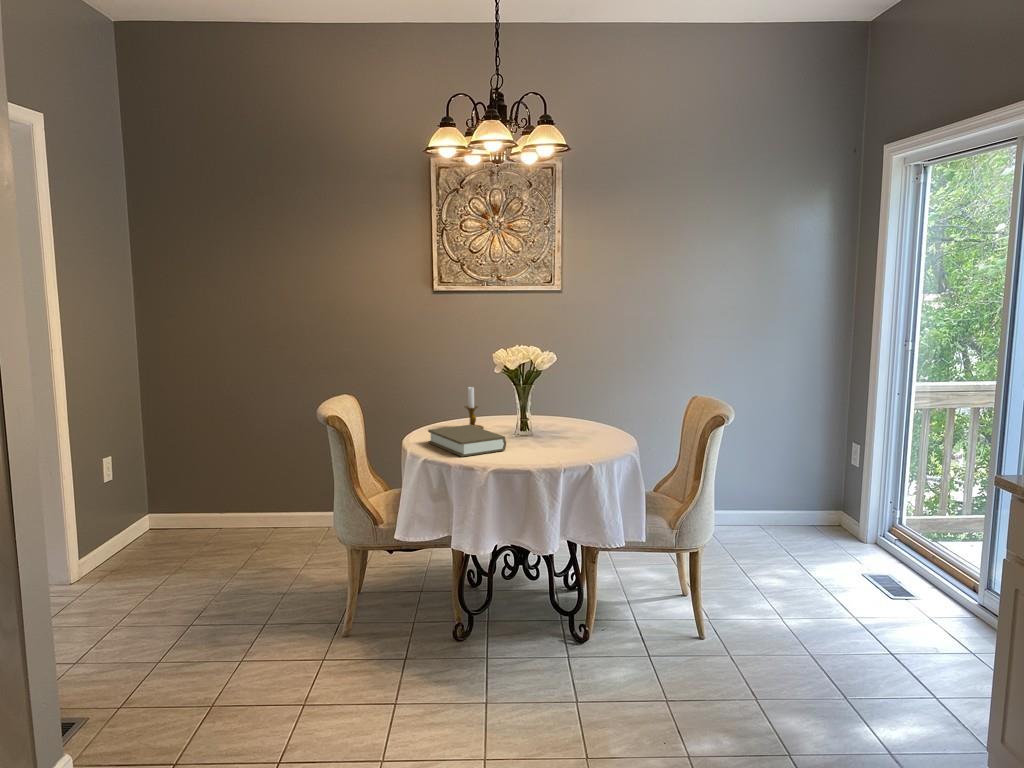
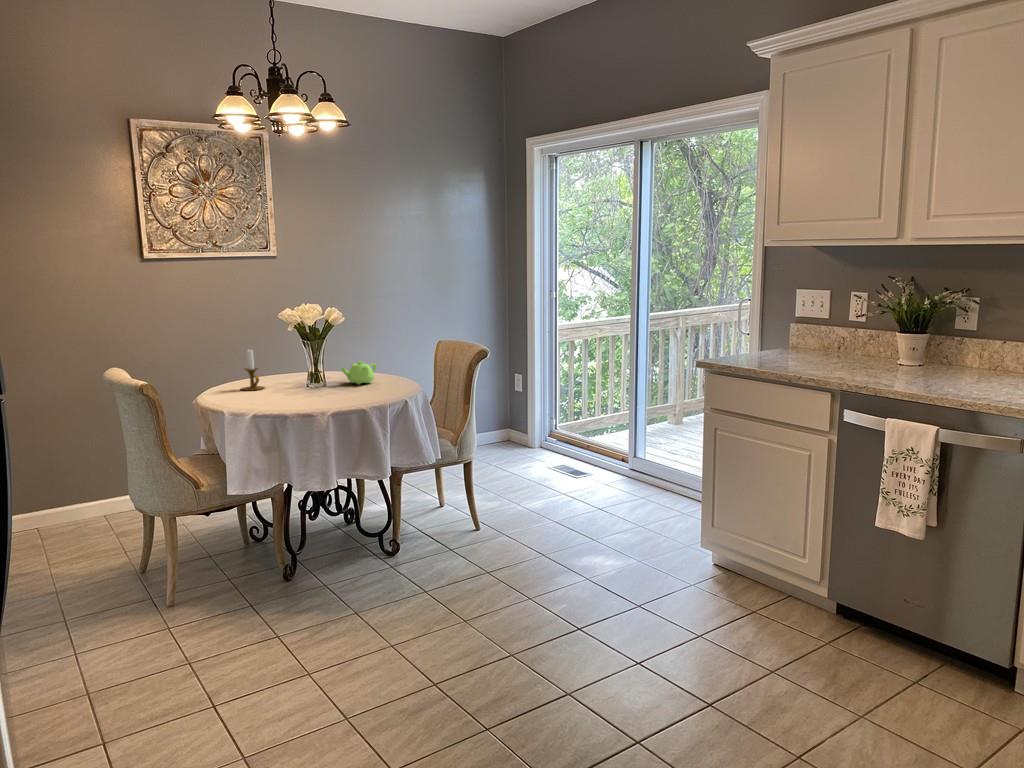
teapot: none [555,411,598,438] -> present [341,361,376,385]
book: present [428,425,506,457] -> none [237,383,321,407]

